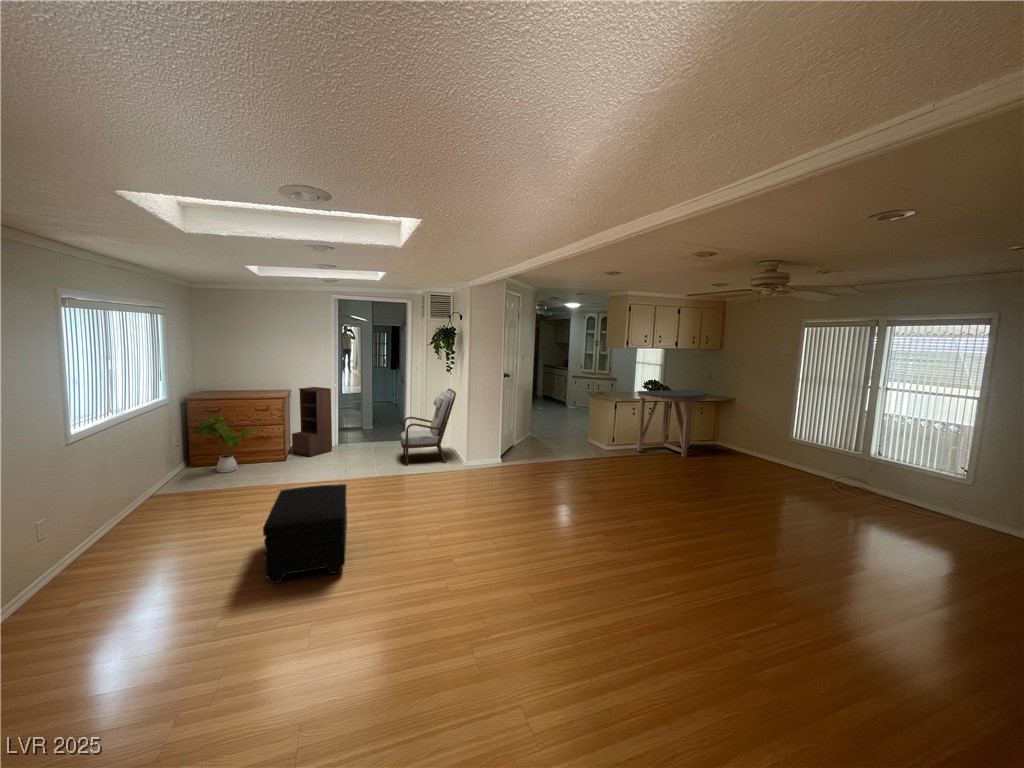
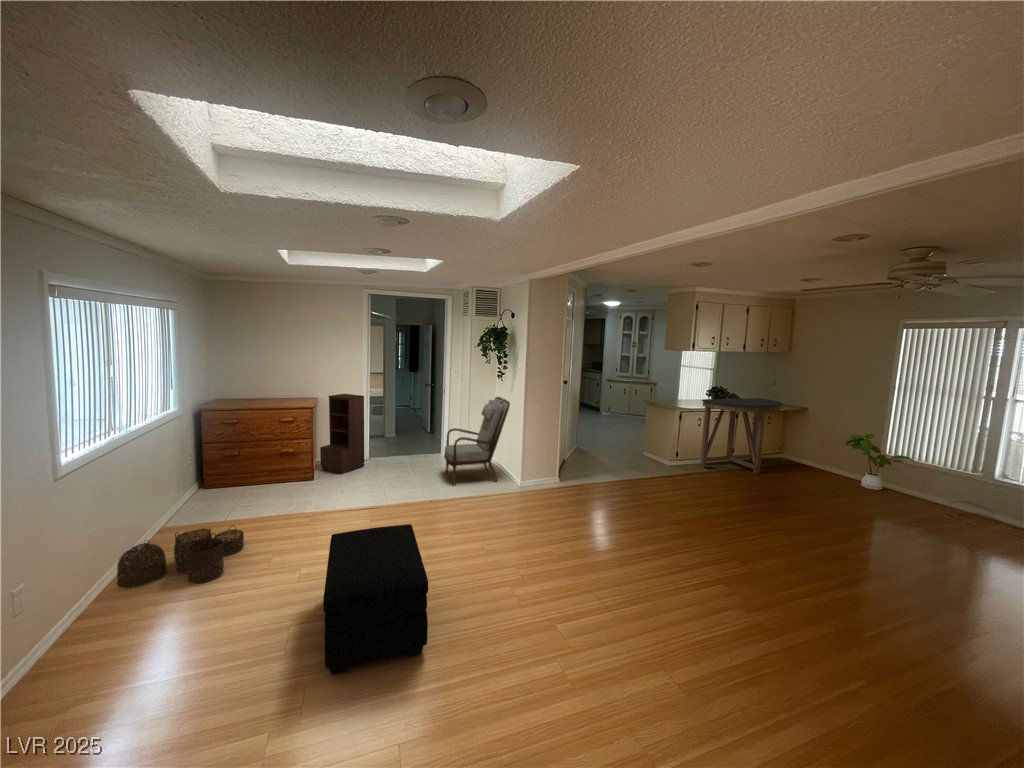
house plant: present [193,415,259,473] -> present [846,434,915,490]
woven basket: none [114,490,217,533] -> present [117,528,244,588]

